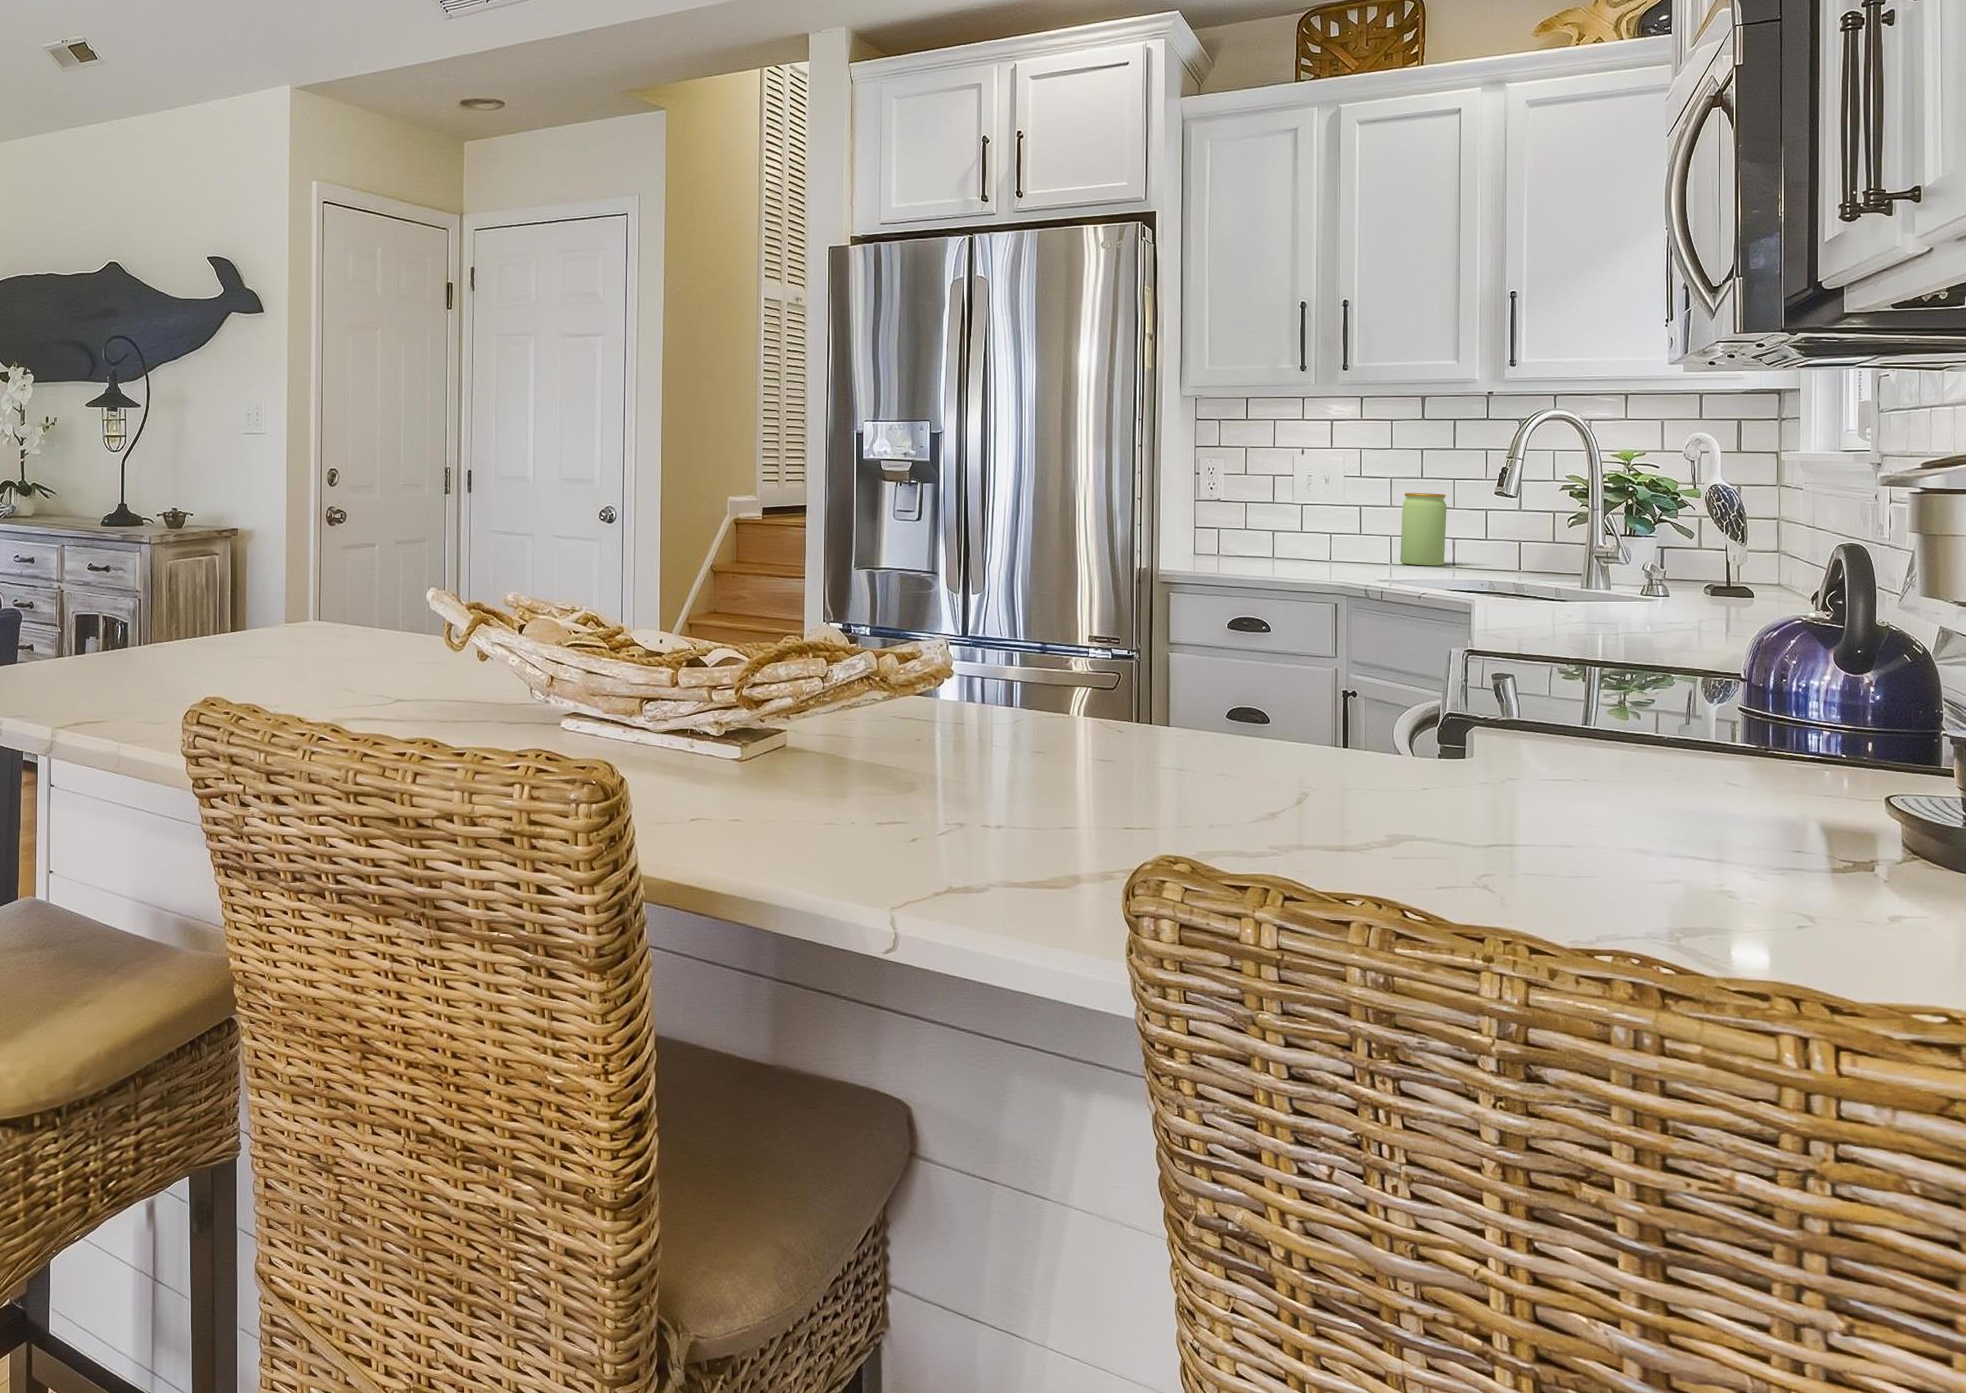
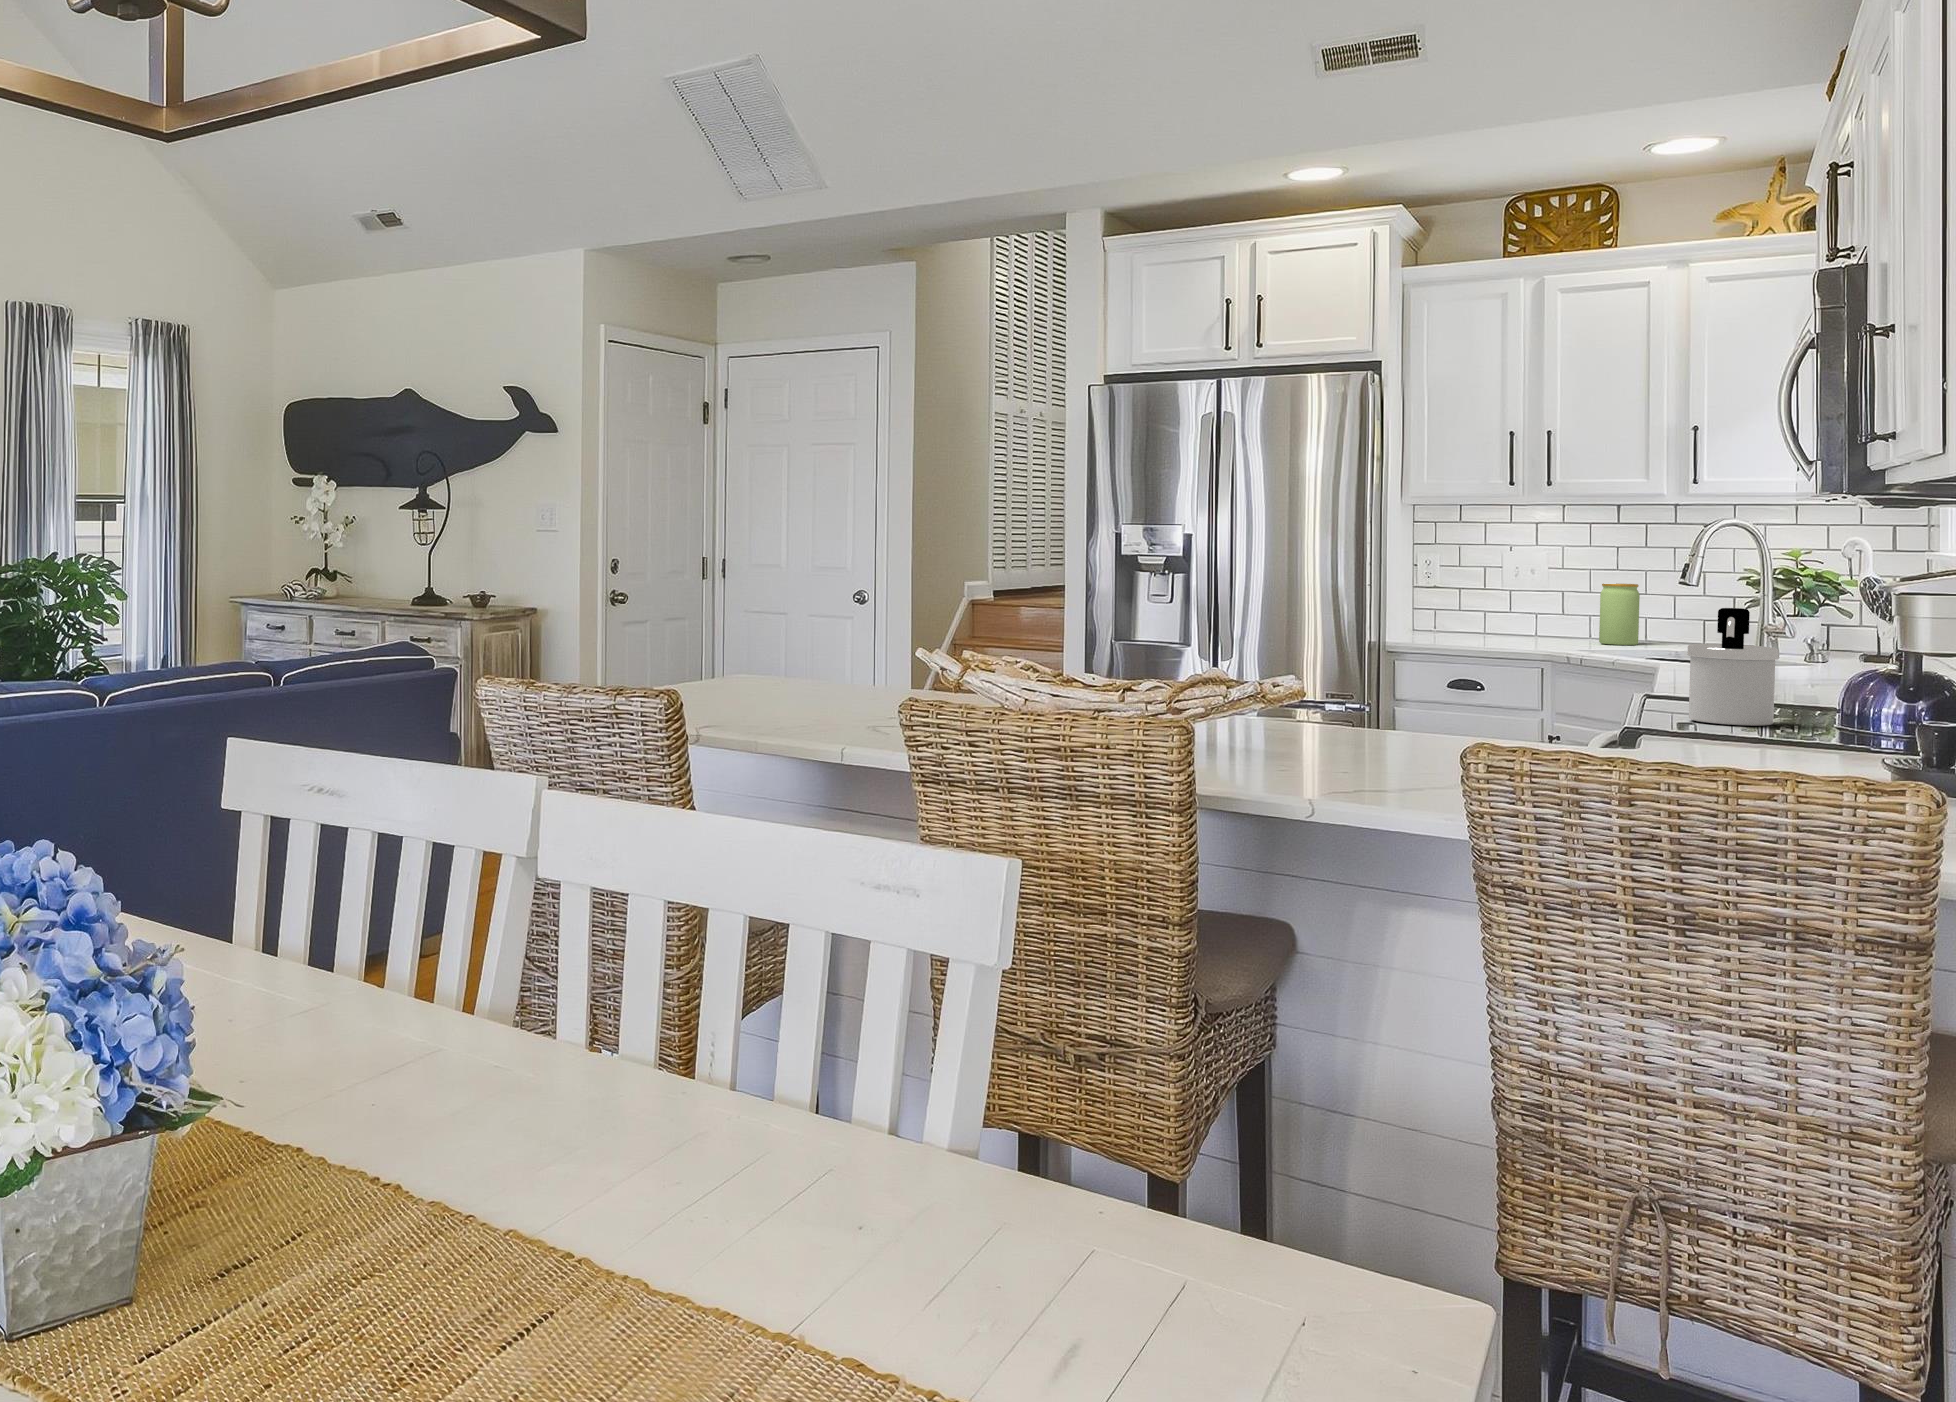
soap dispenser: none [1533,525,1663,700] -> present [1687,608,1779,726]

